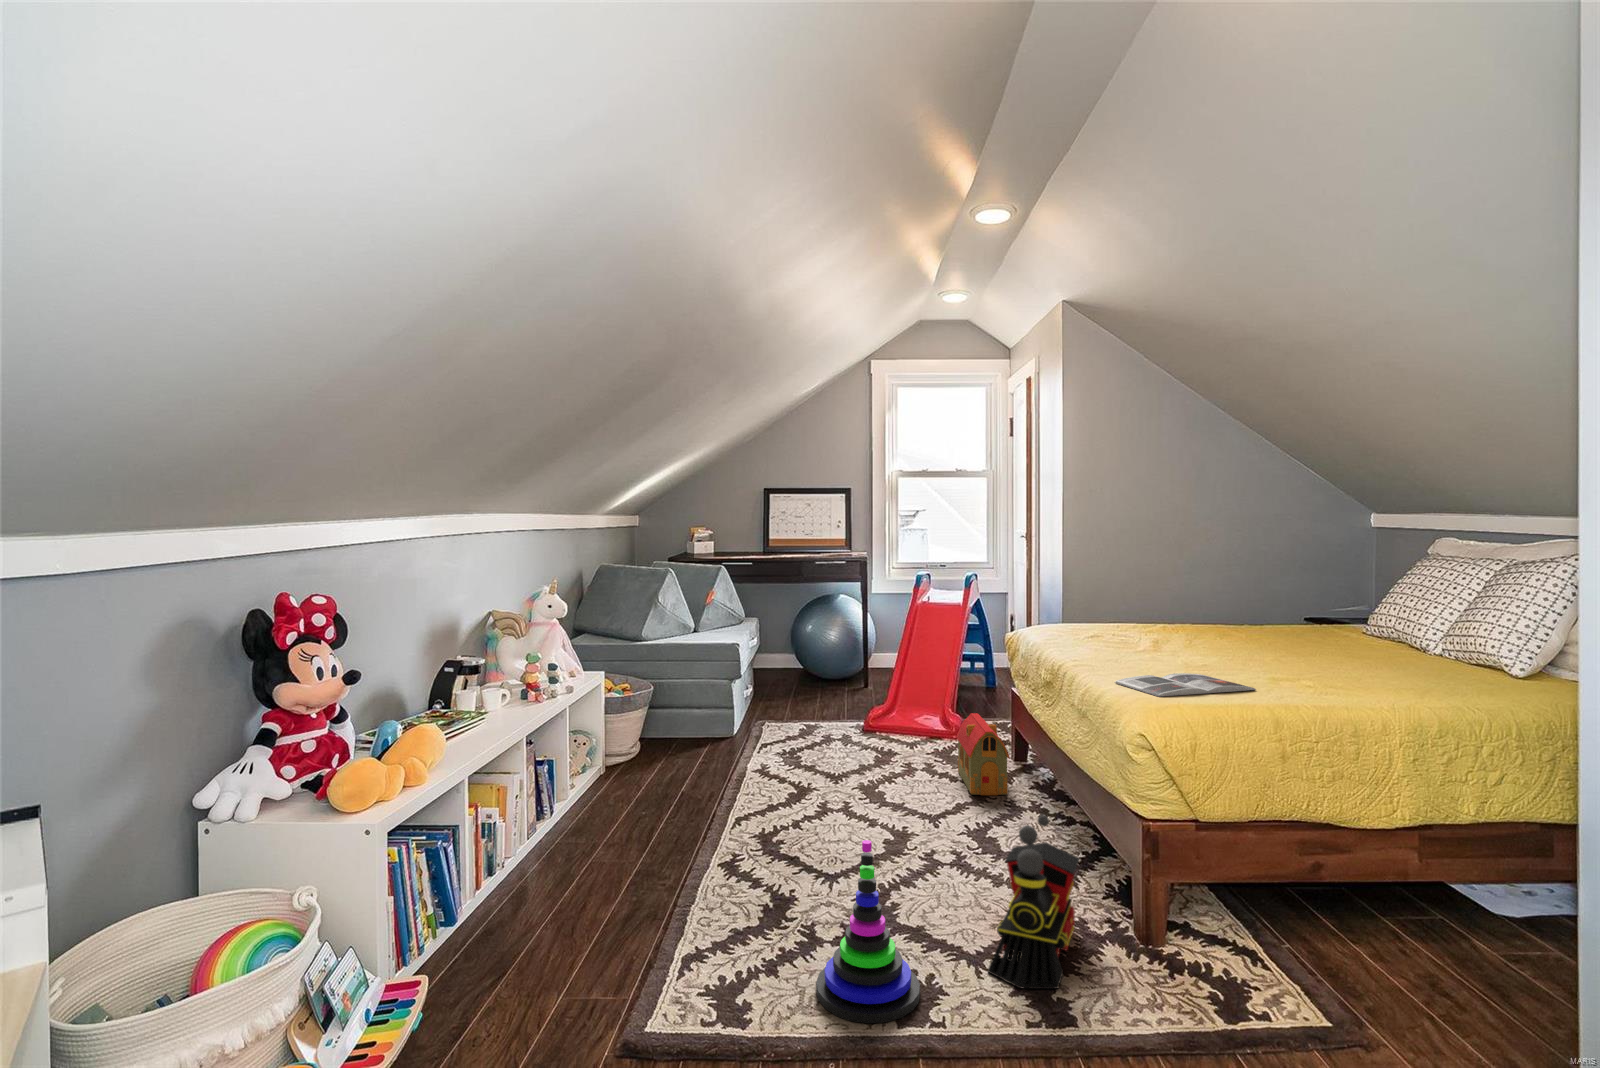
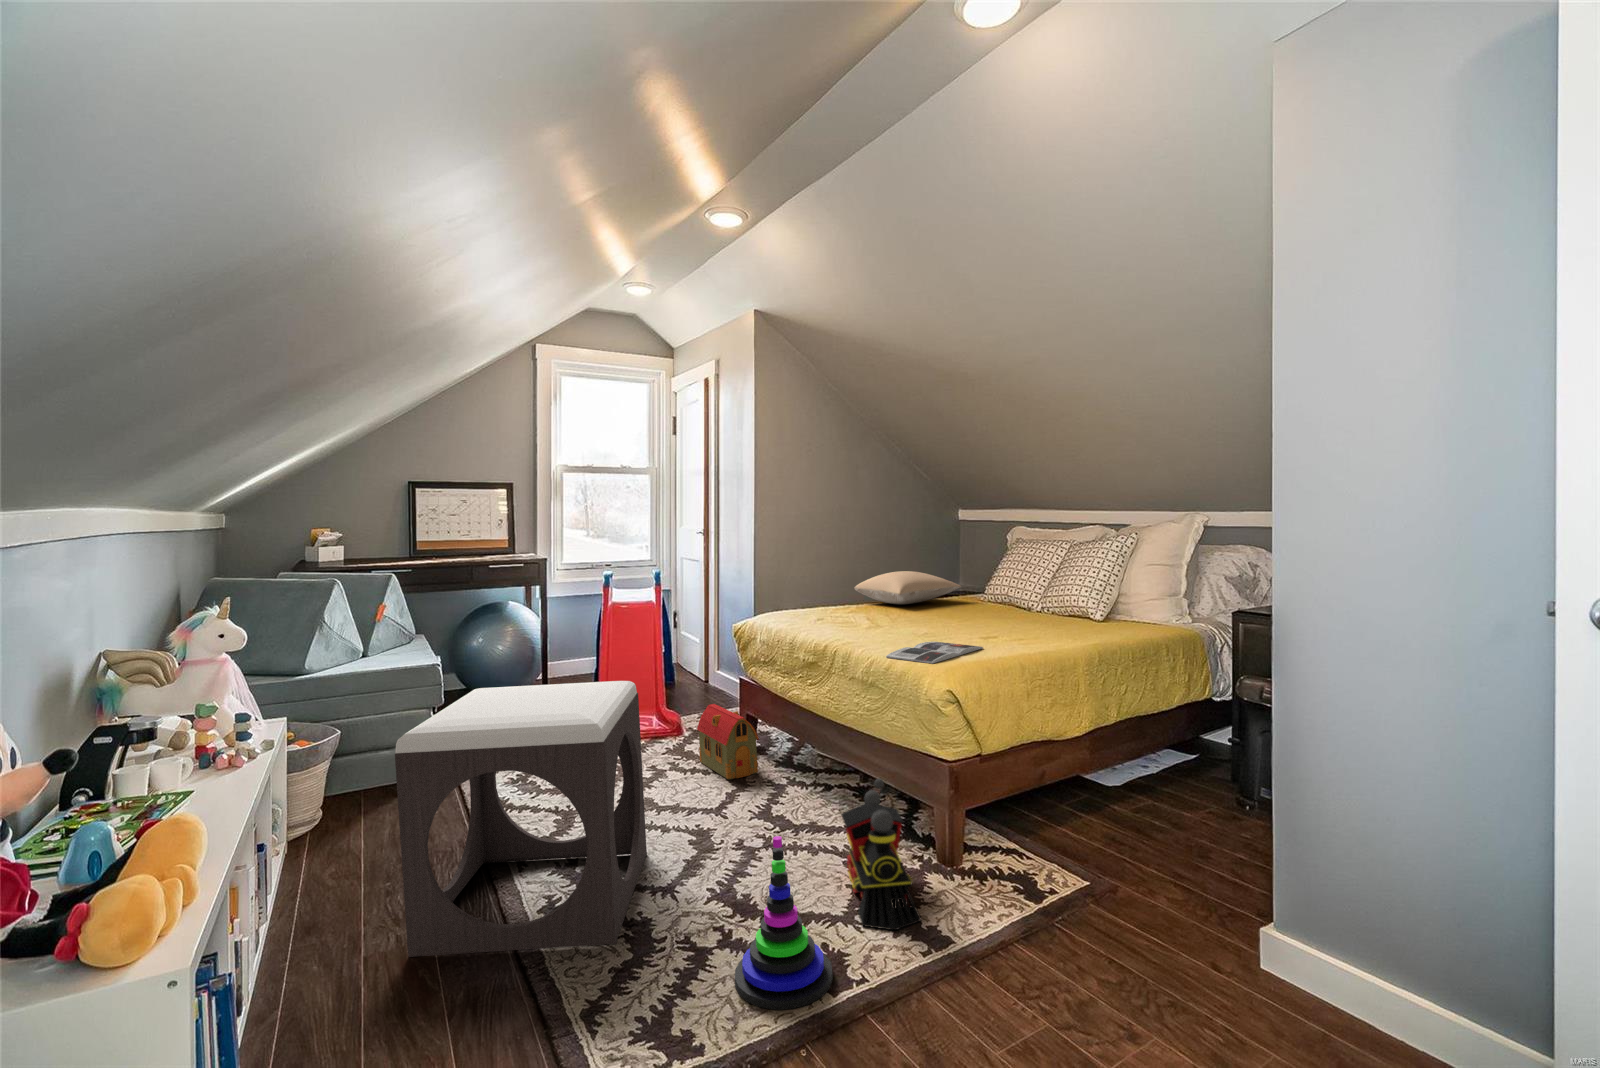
pillow: none [1184,592,1328,632] -> present [855,571,961,605]
footstool: none [603,656,840,910] -> present [395,681,647,957]

